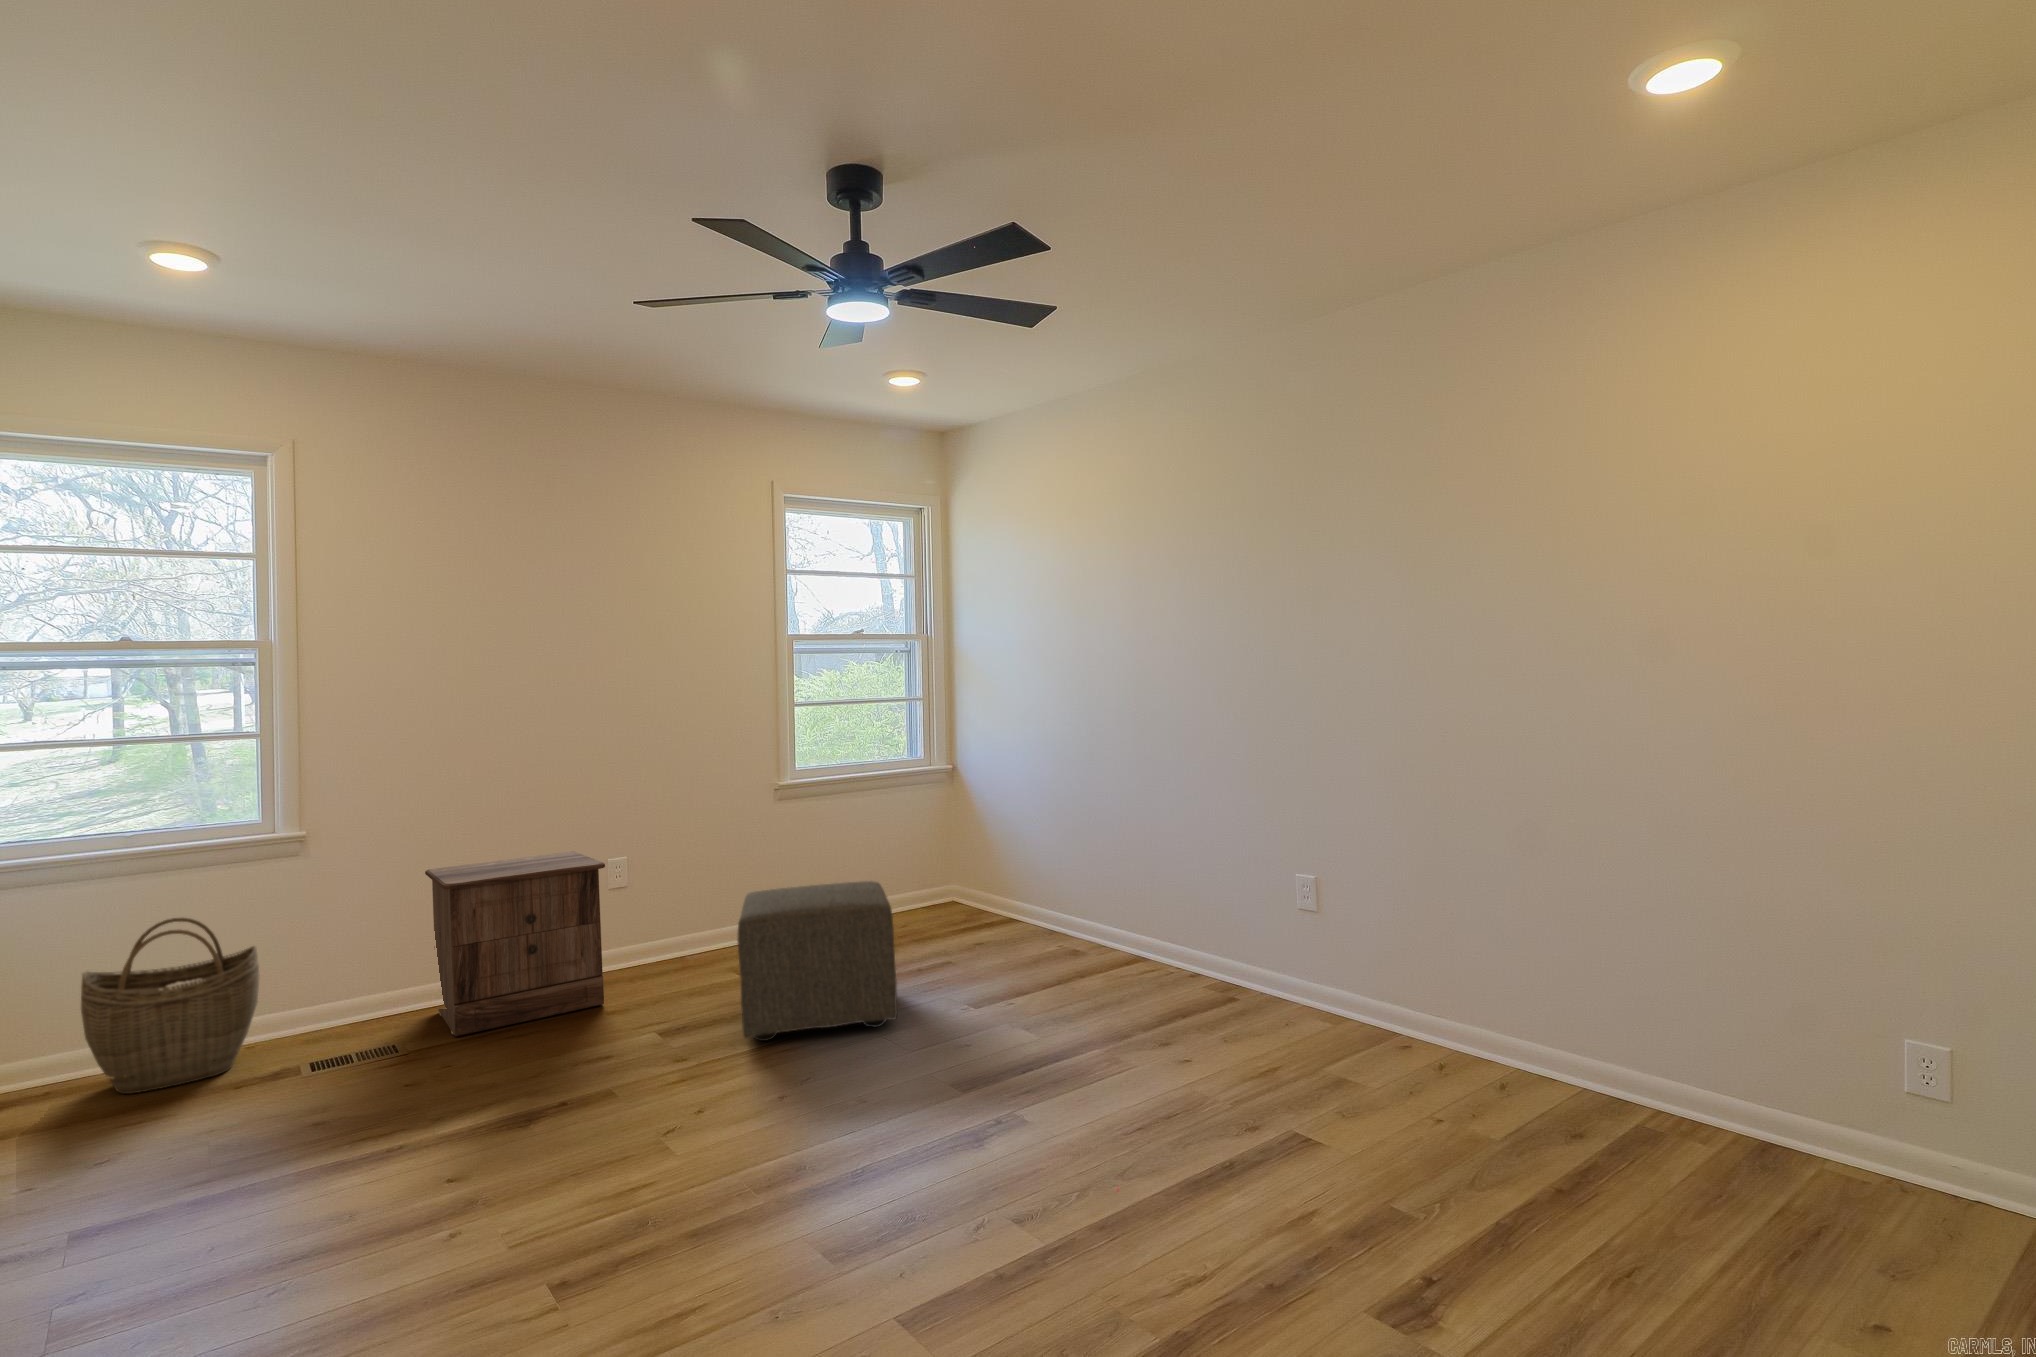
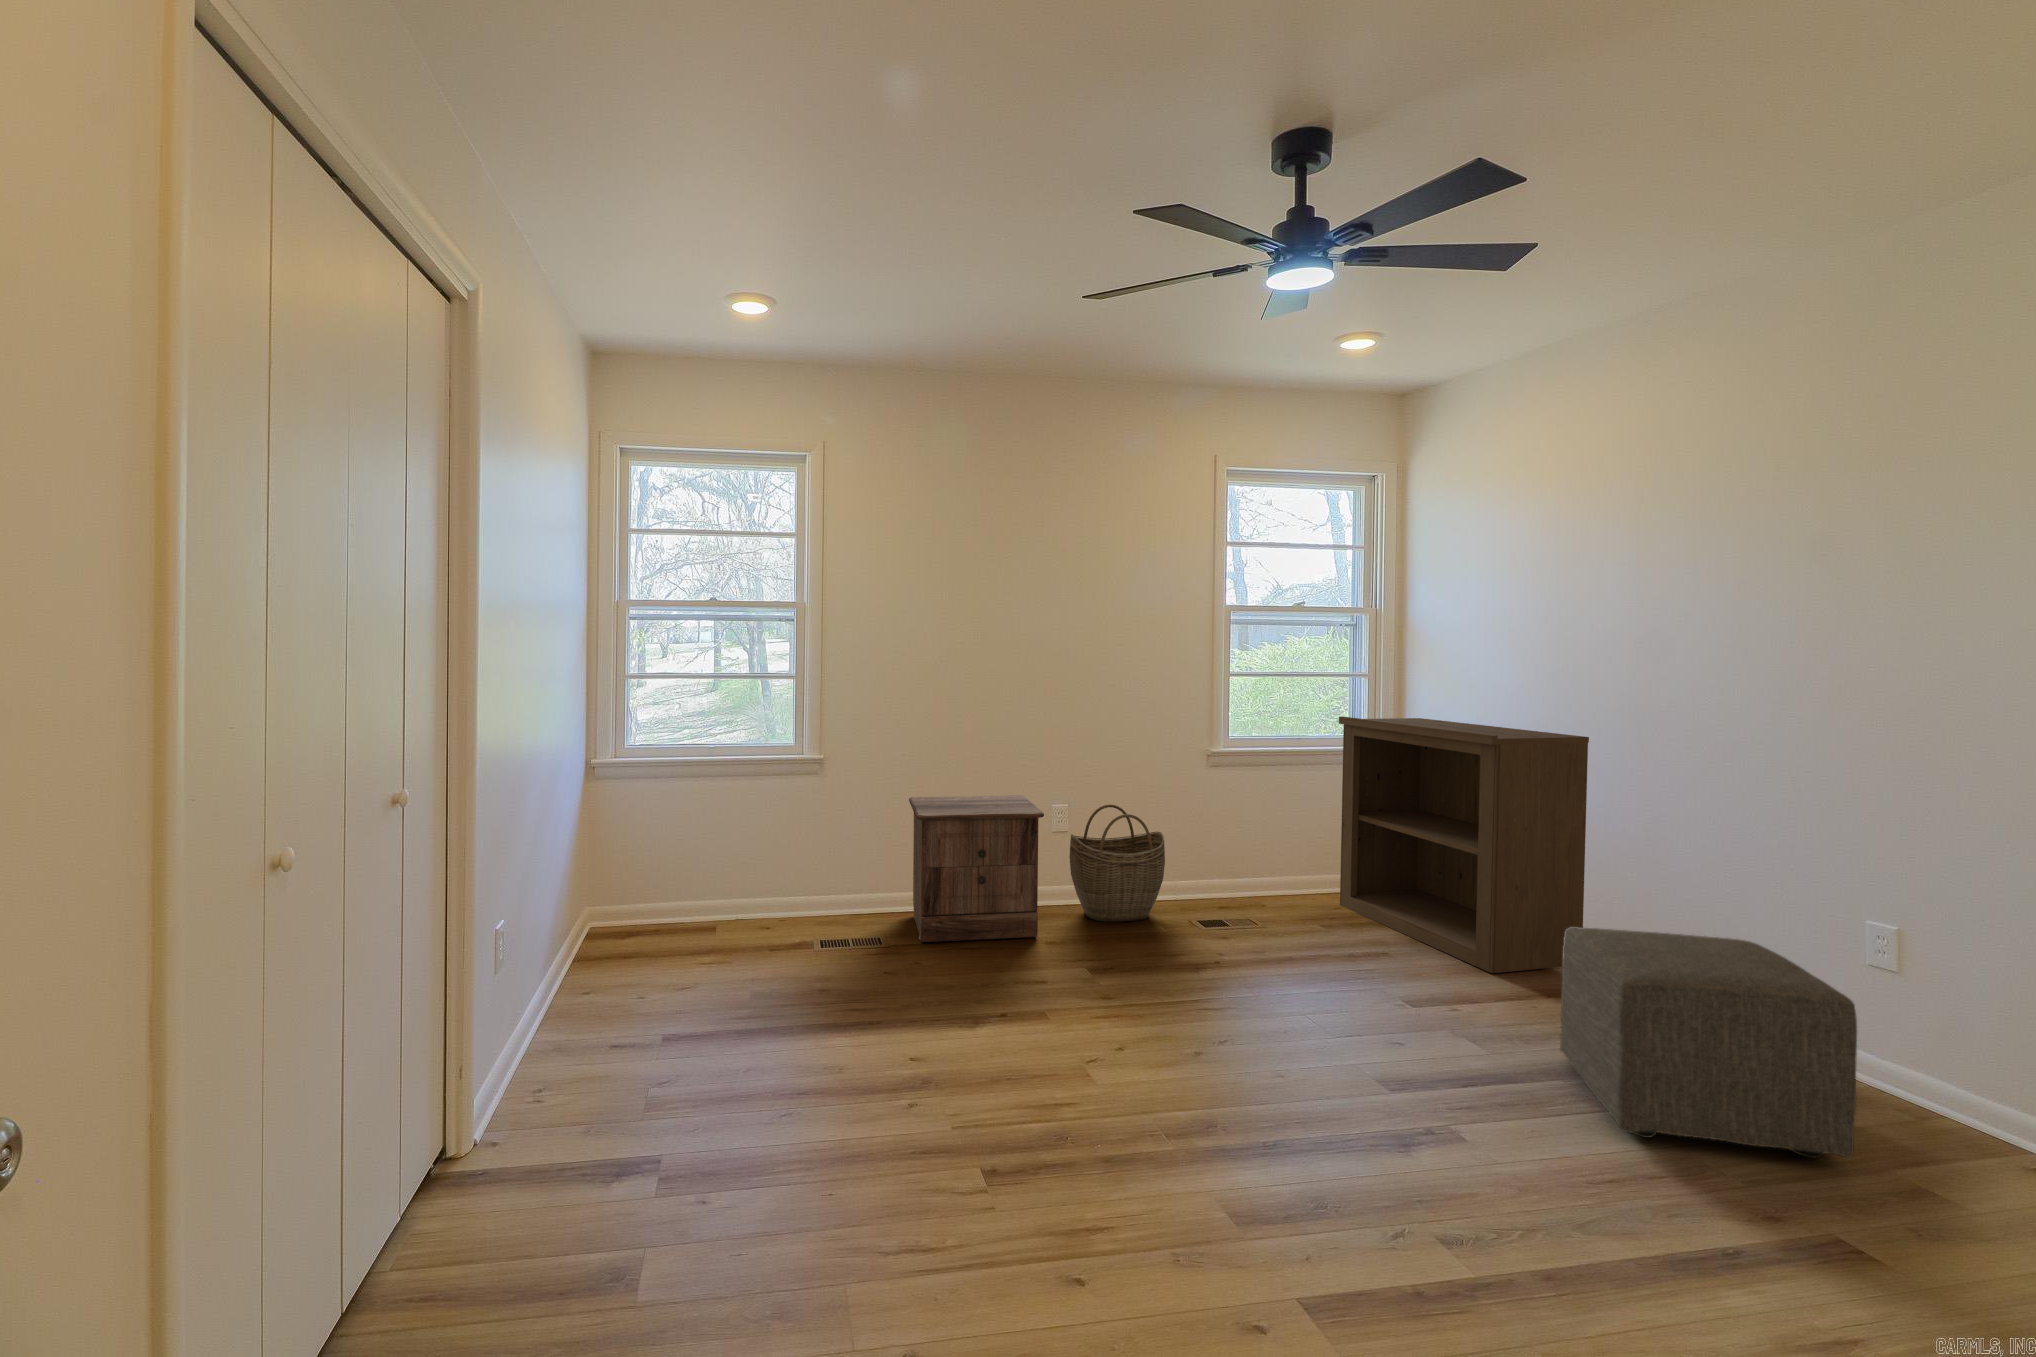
bookshelf: none [904,733,1121,952] -> present [1339,716,1589,973]
ottoman: present [737,881,897,1041] -> present [1560,928,1857,1158]
woven basket: present [81,918,259,1094] -> present [1069,804,1165,922]

